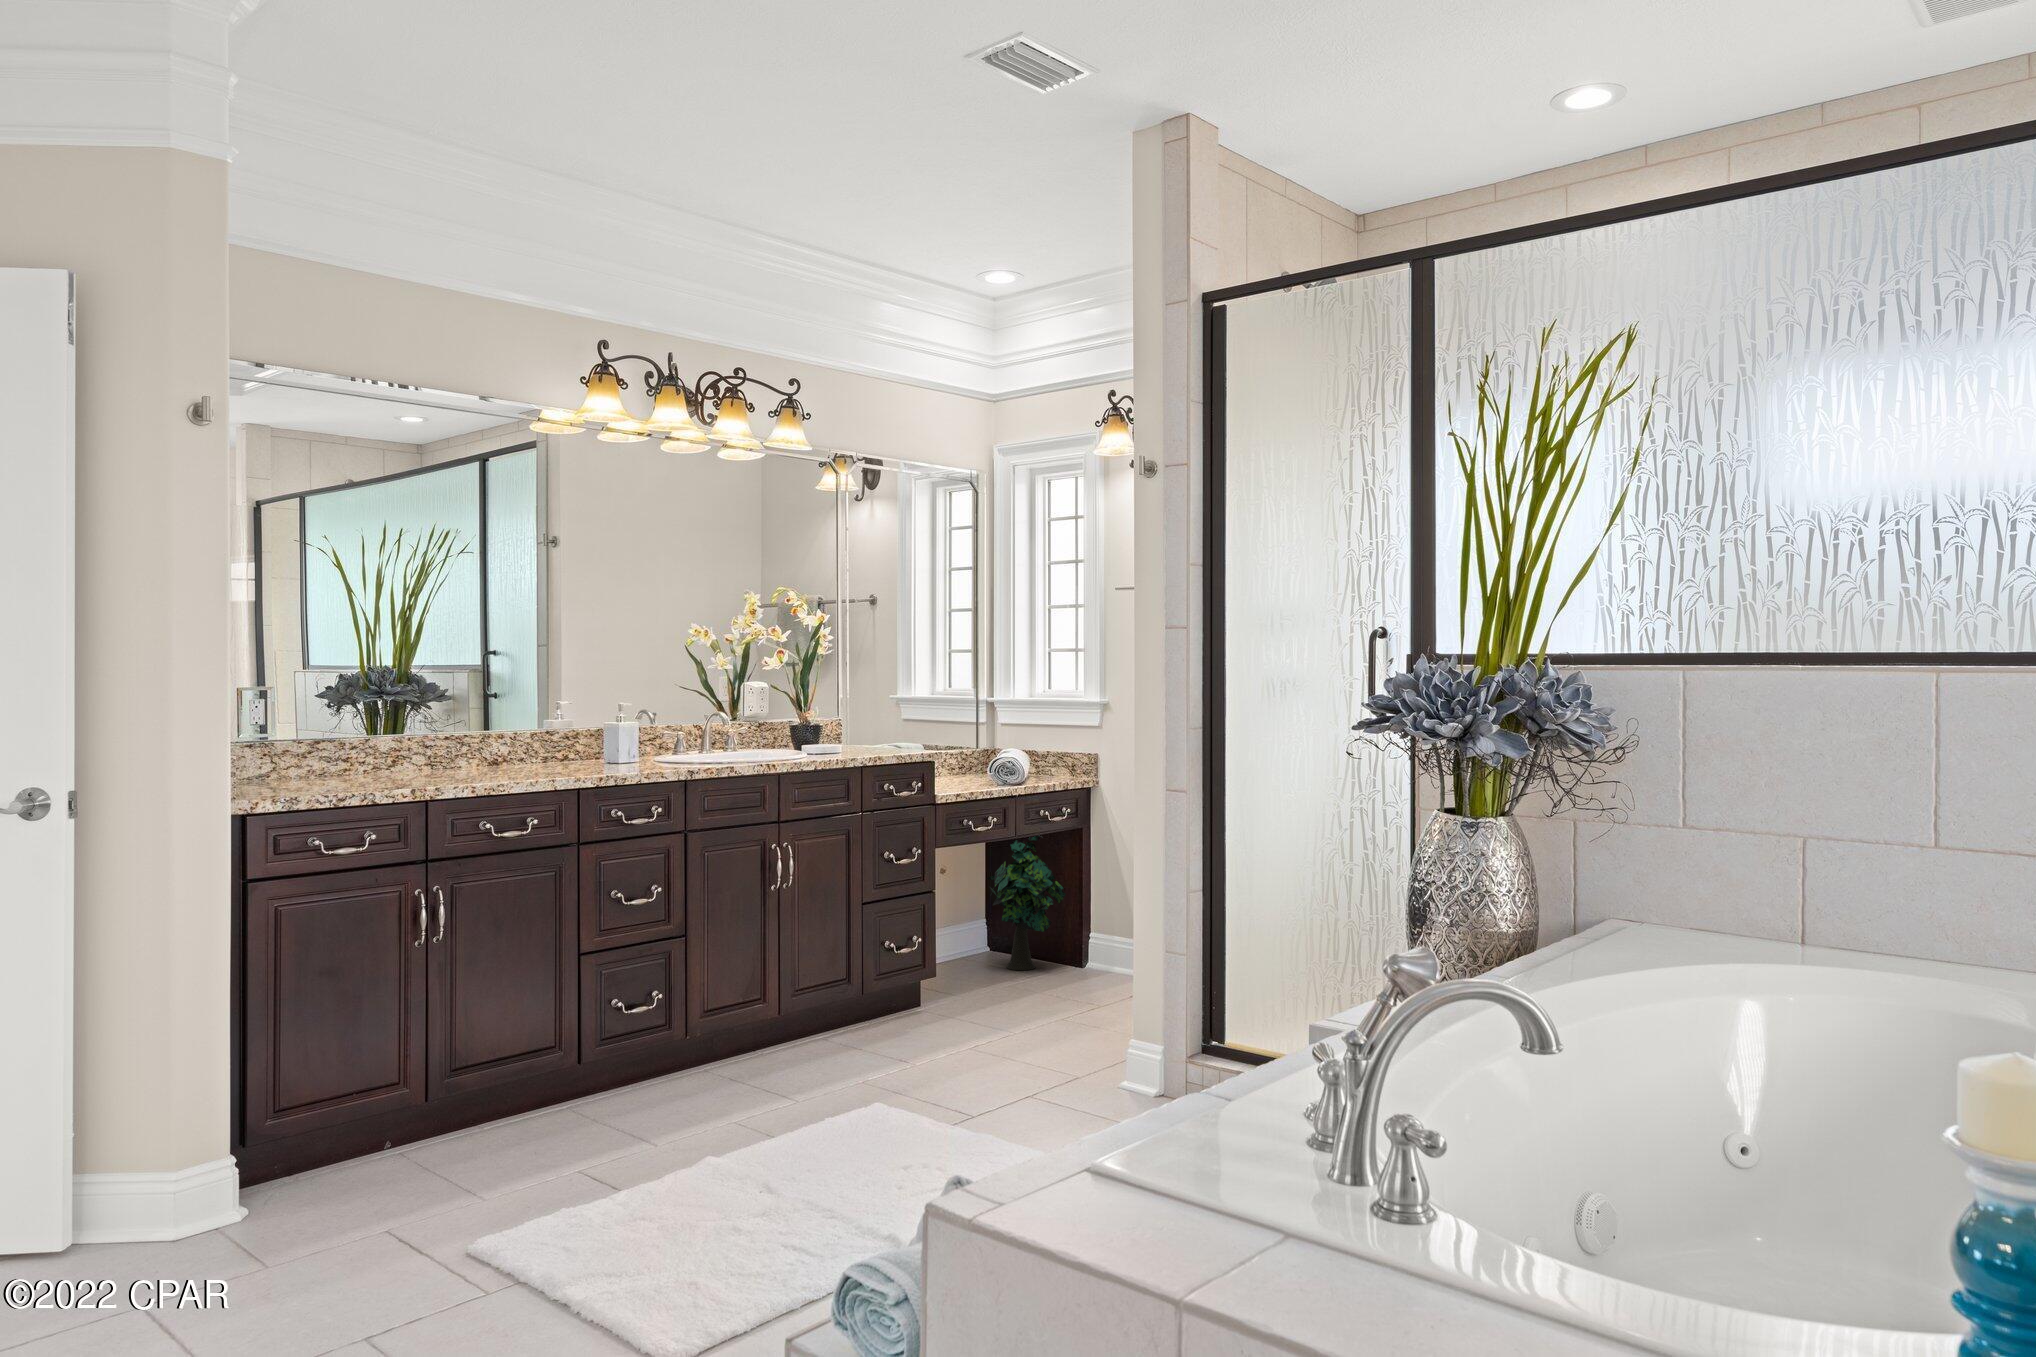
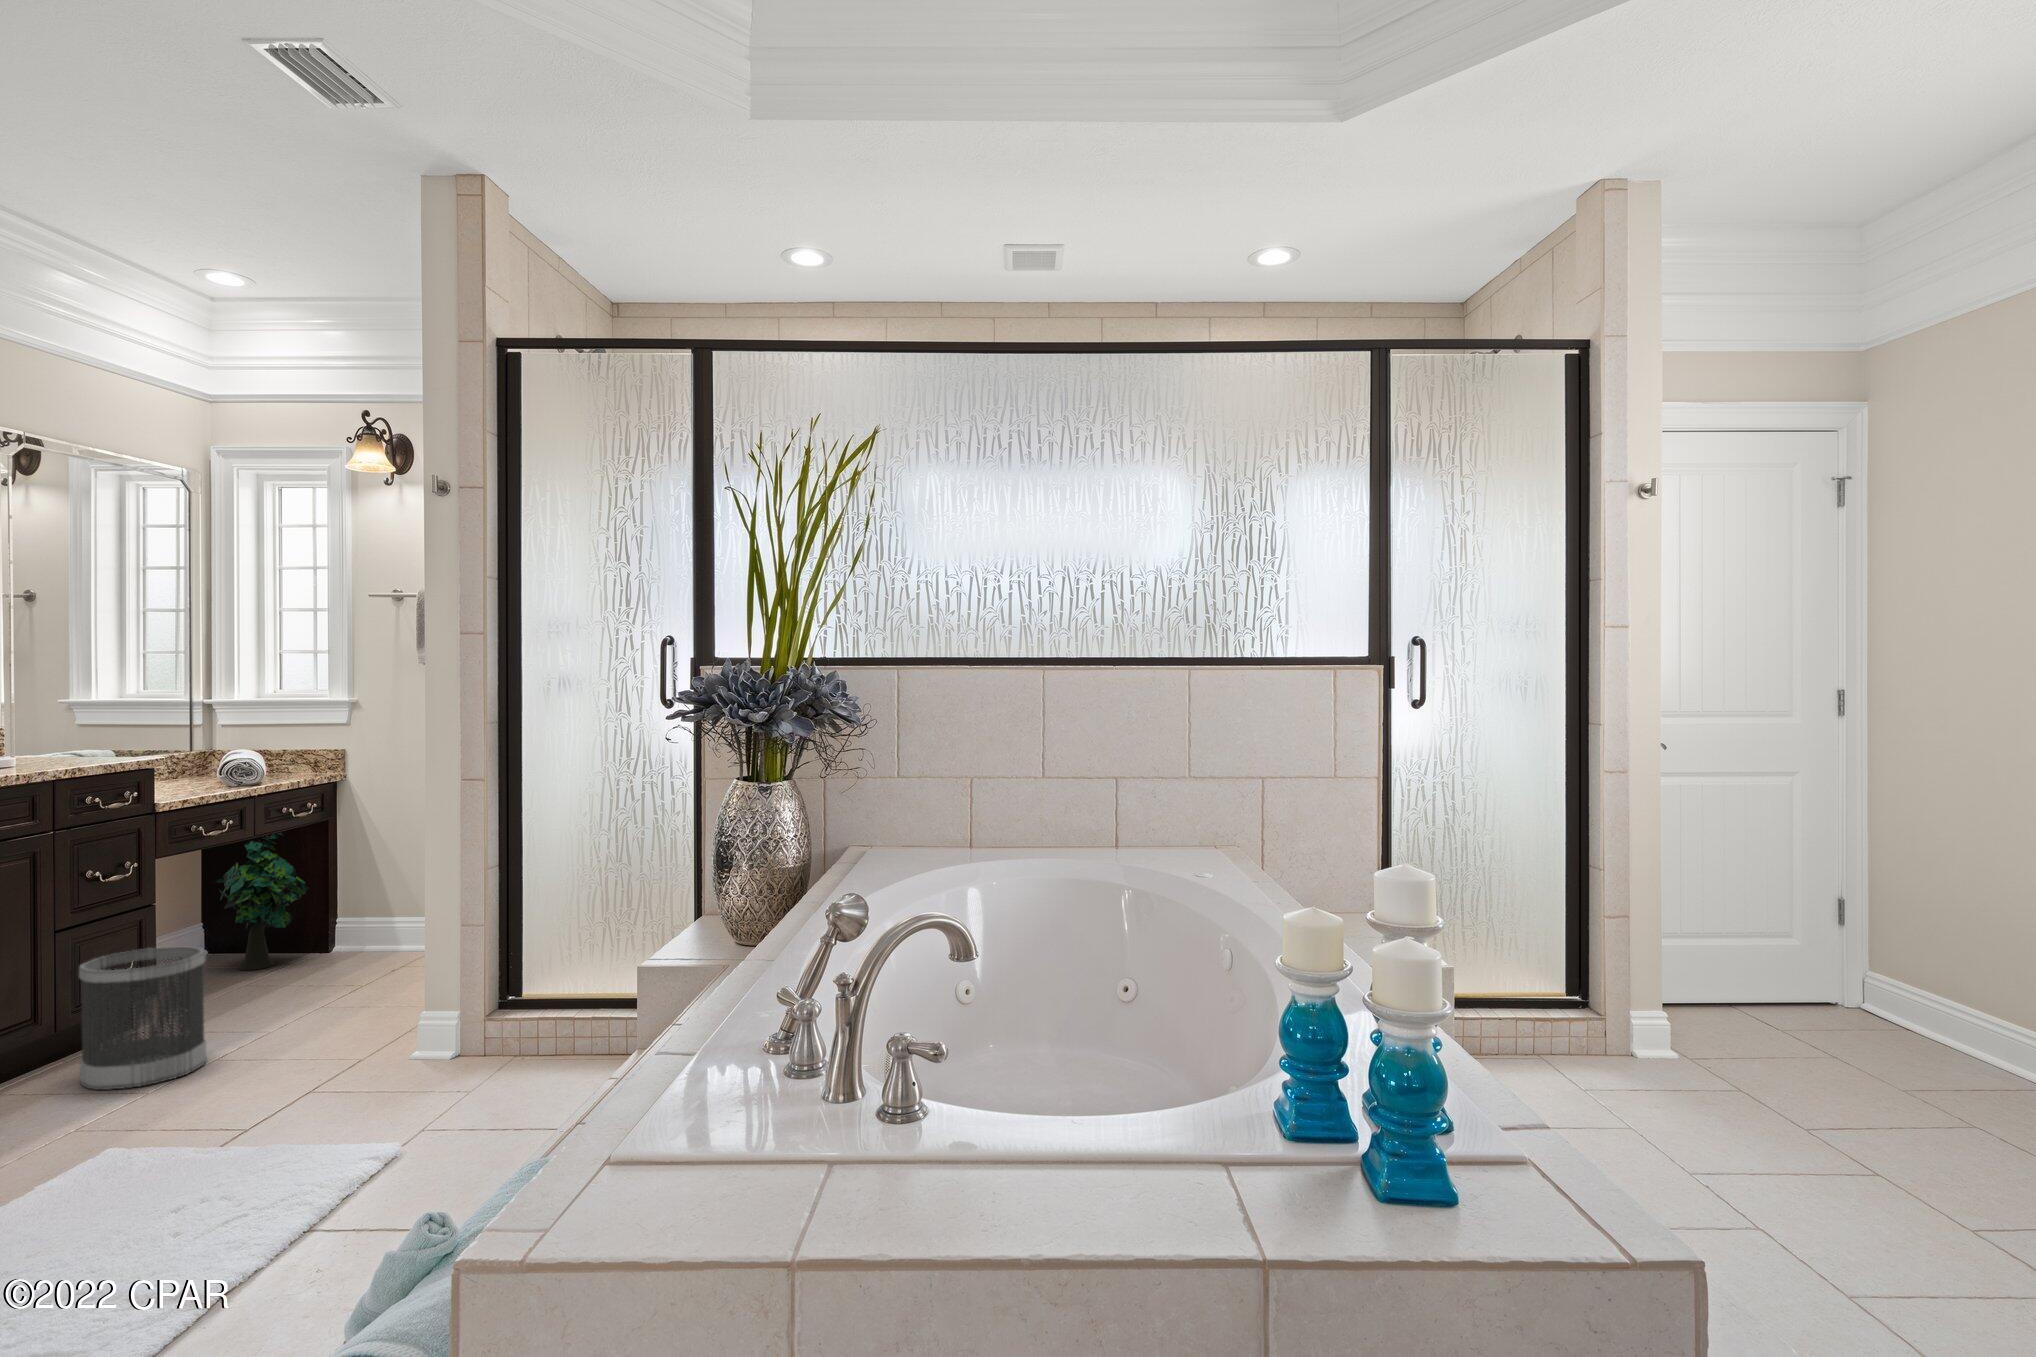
wastebasket: none [844,936,940,1067] -> present [79,946,207,1090]

